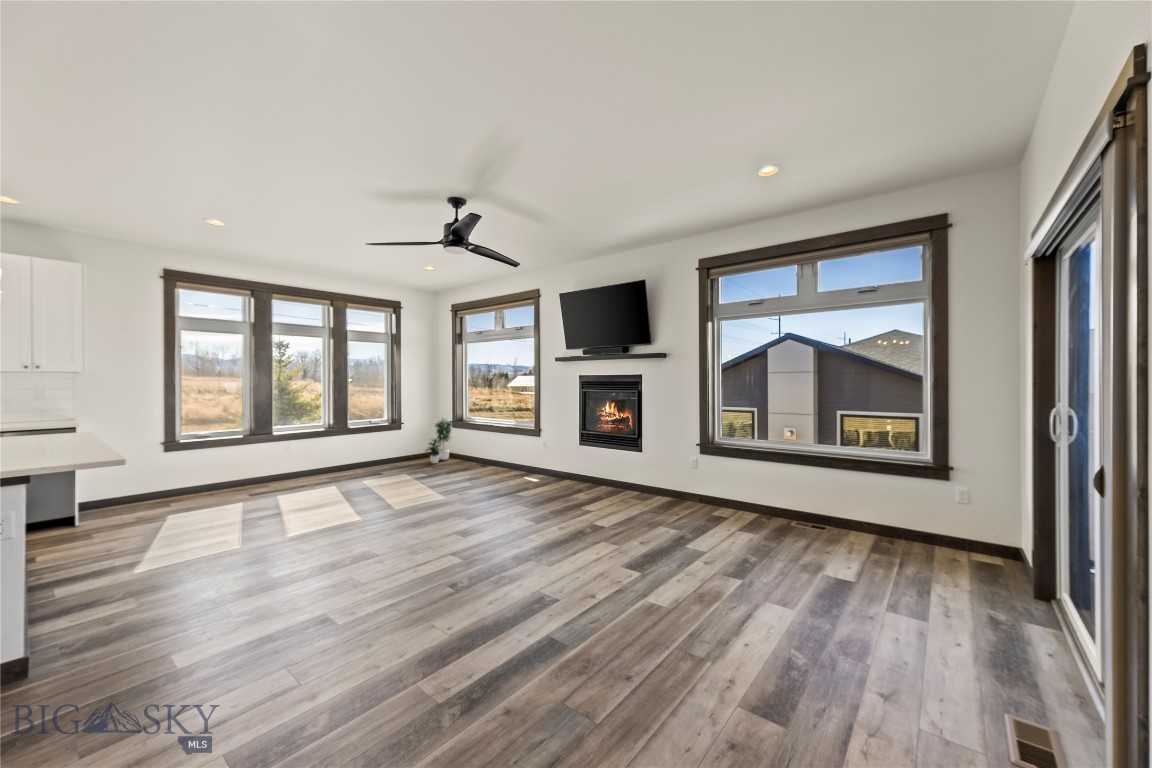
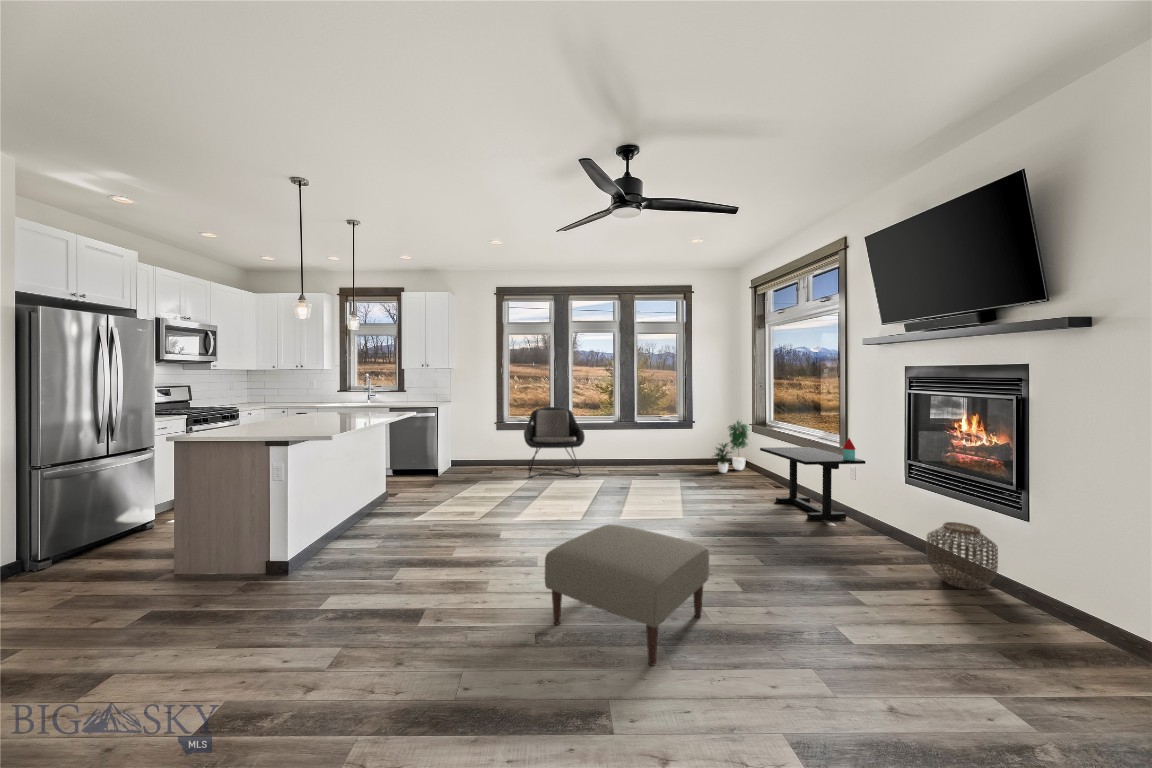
lounge chair: none [222,417,309,498] -> present [524,407,585,478]
side table: none [483,422,554,481] -> present [760,438,865,519]
woven basket: none [603,461,633,494] -> present [927,522,998,590]
ottoman: none [443,493,538,571] -> present [545,525,709,665]

